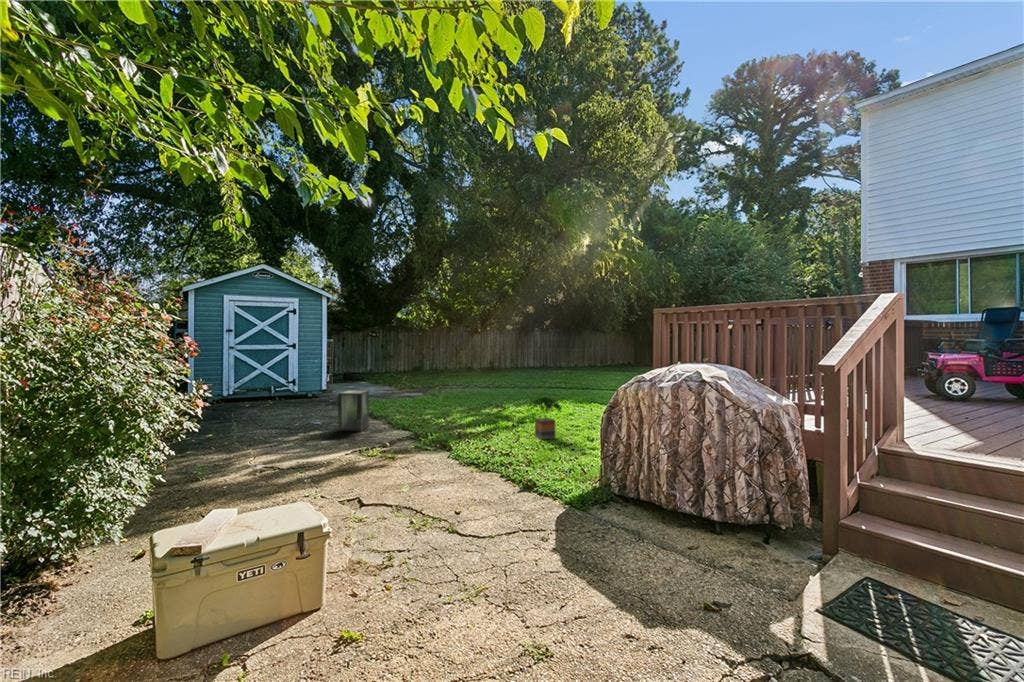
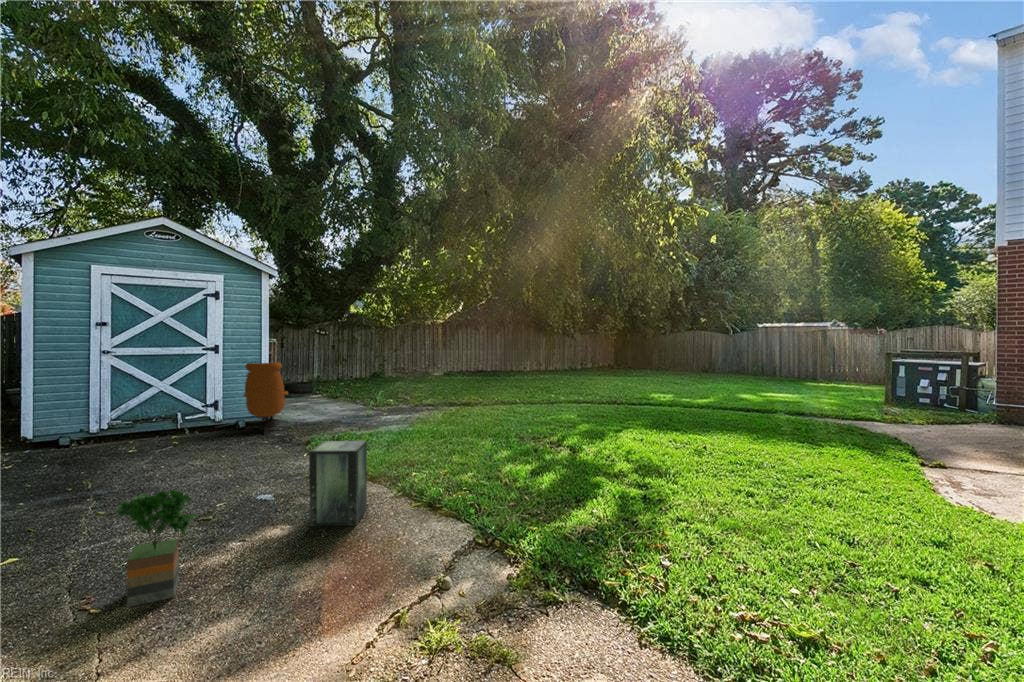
lounge chair: none [310,354,340,400] -> present [243,362,290,435]
potted tree: present [533,397,561,440] -> present [116,489,196,607]

